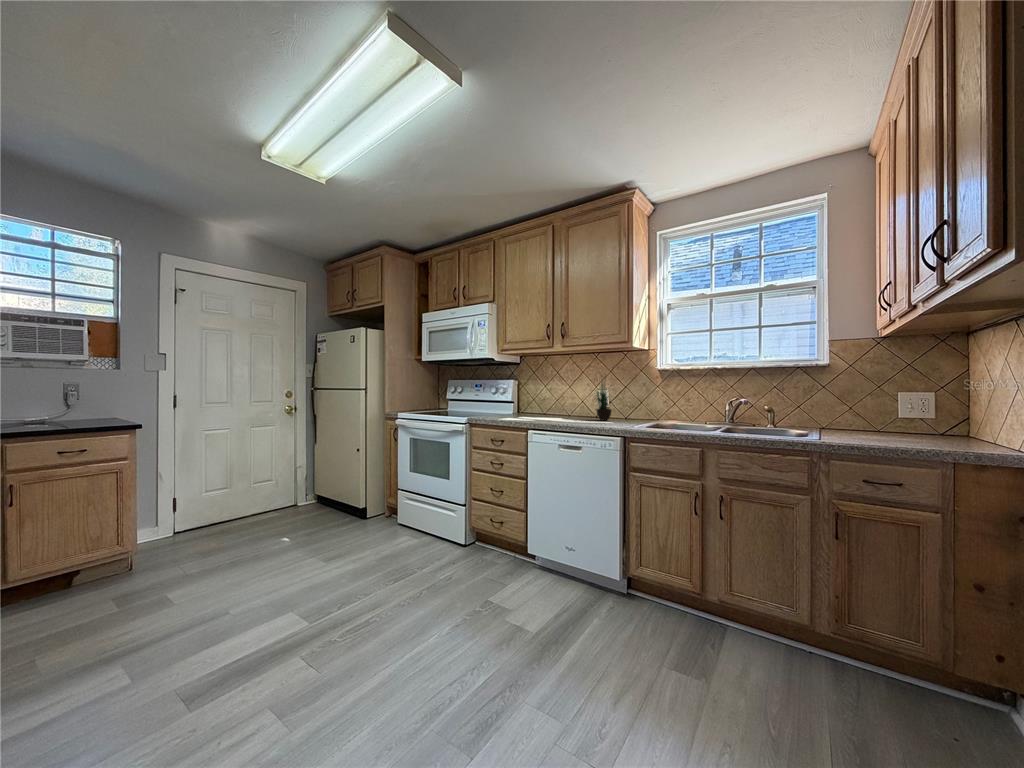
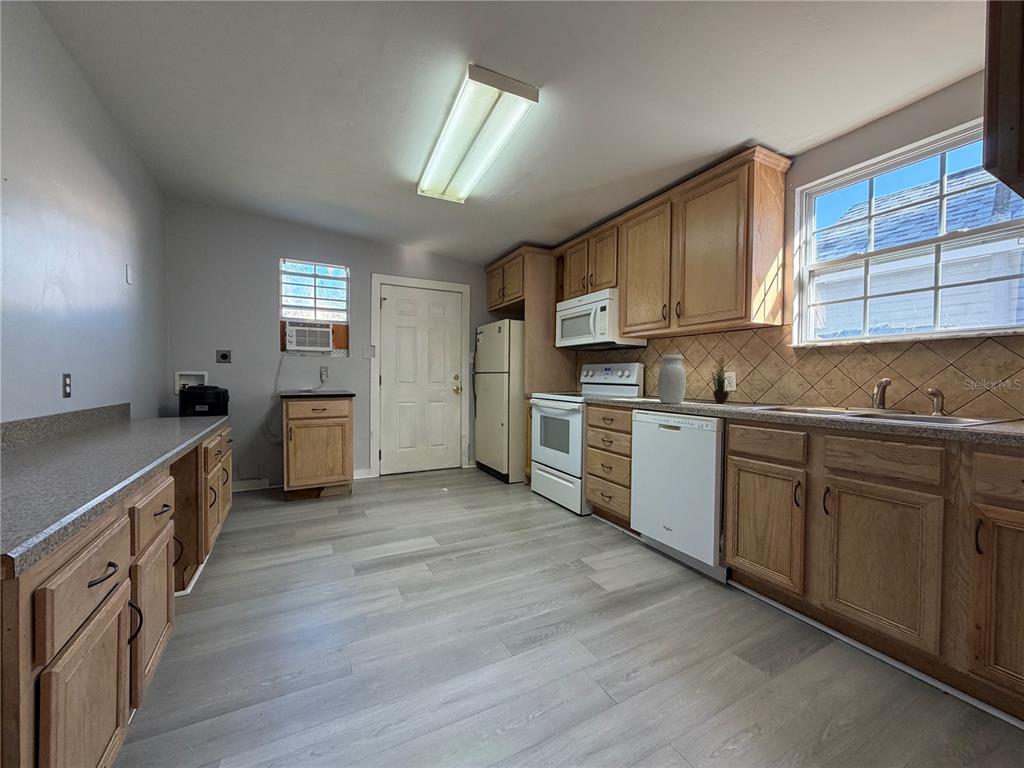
jar: none [552,375,579,423] -> present [658,355,686,404]

